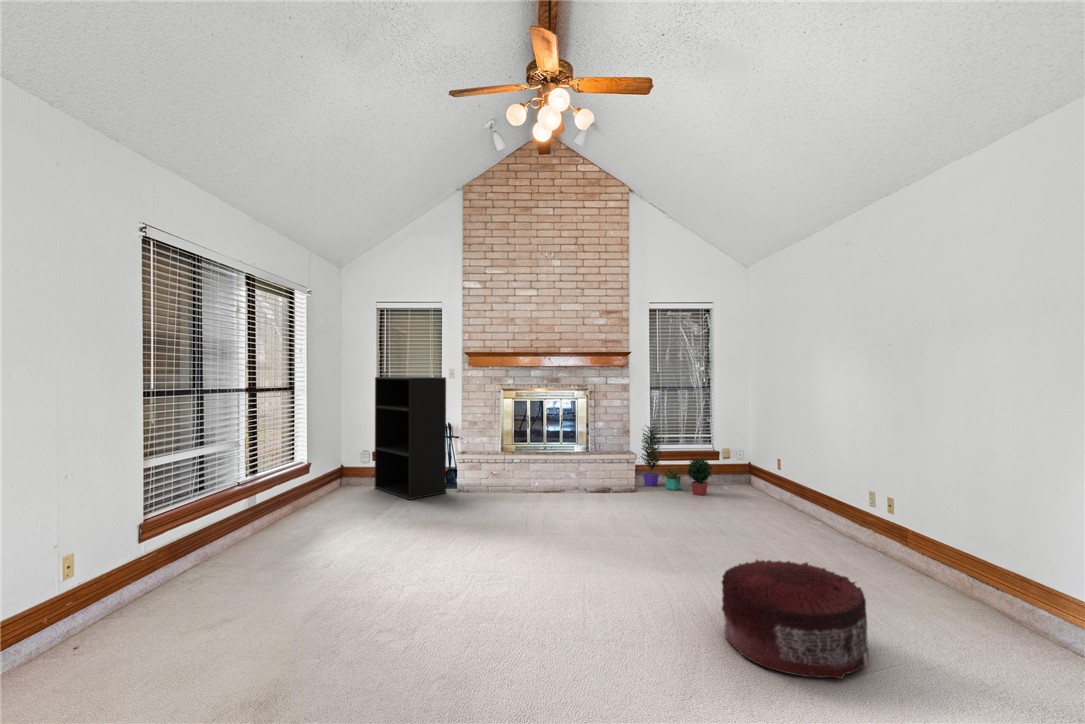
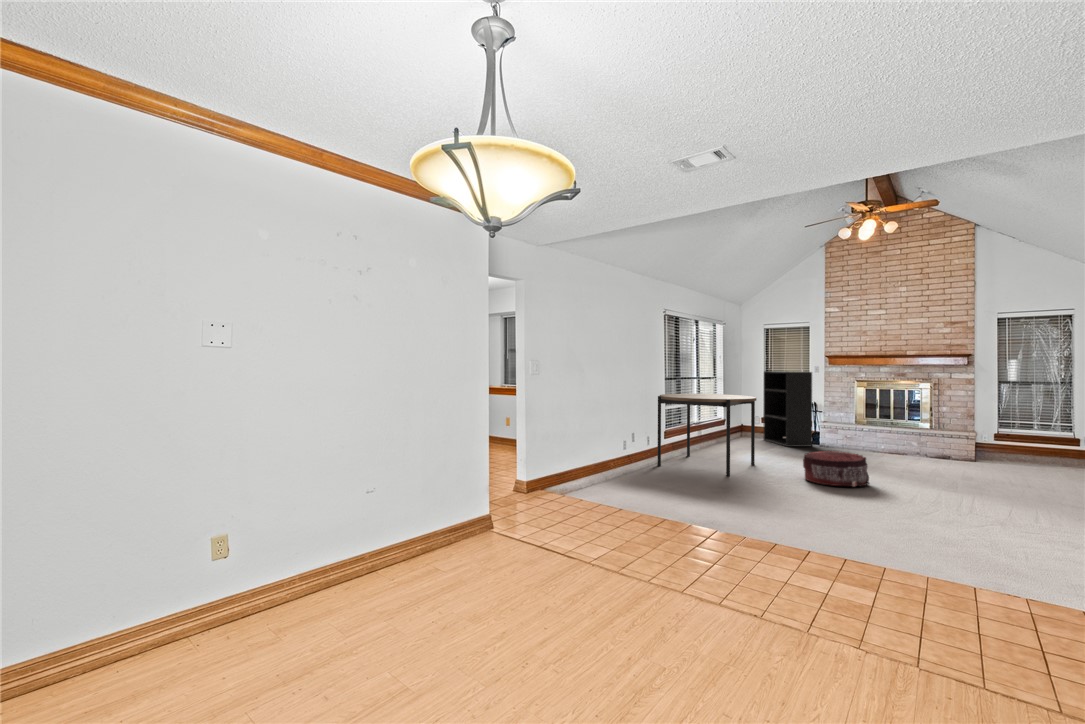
potted plant: present [641,426,712,495] -> none [984,412,1056,470]
dining table: none [86,429,352,643] -> present [657,393,756,476]
pouf: present [721,560,869,679] -> present [803,451,869,487]

